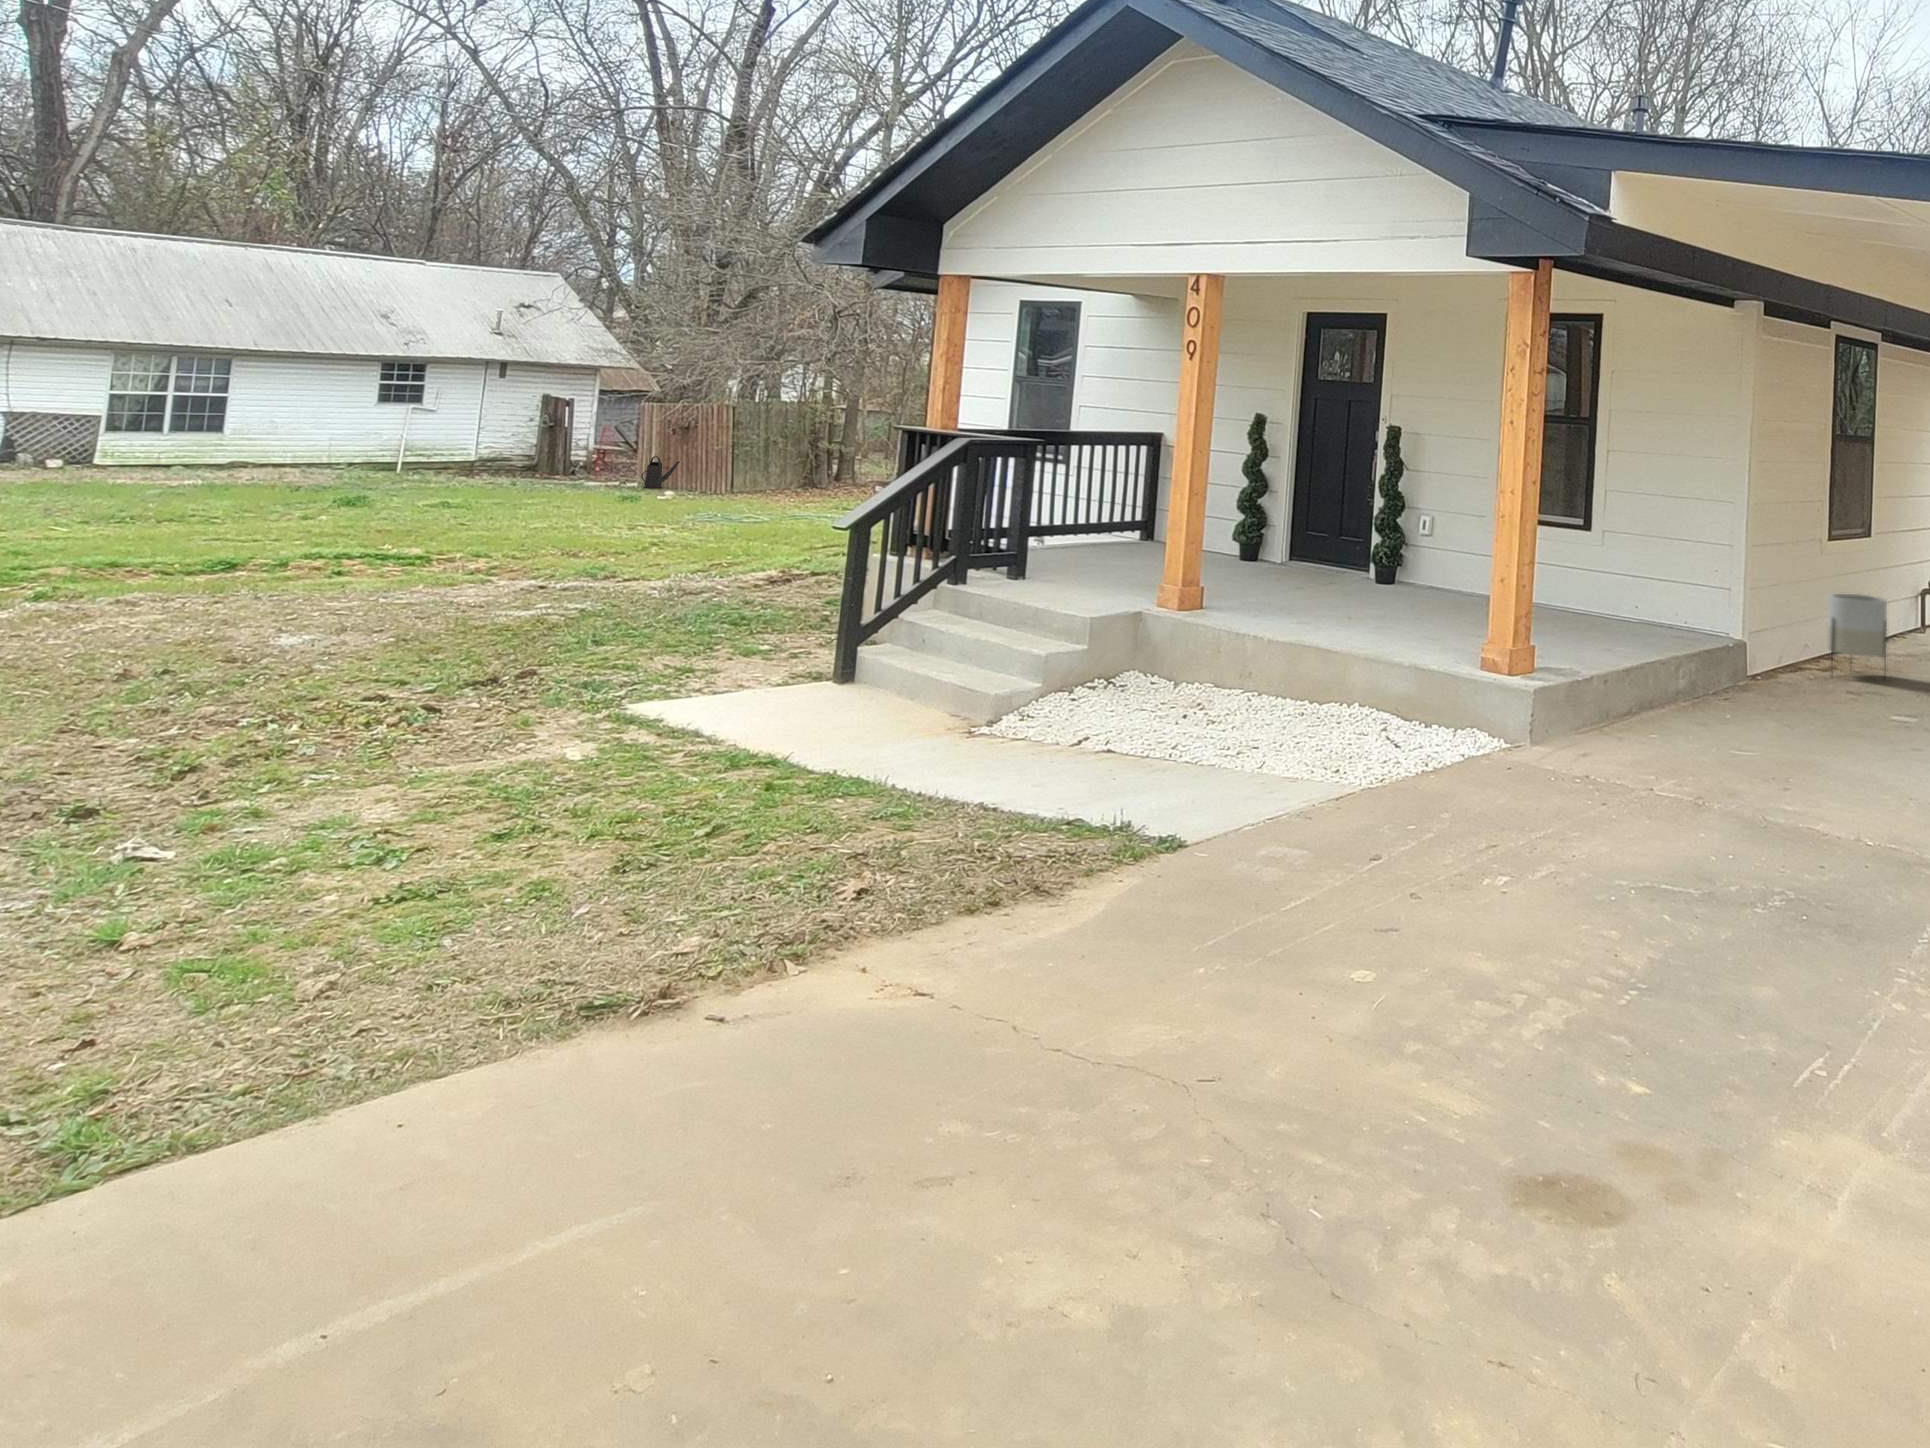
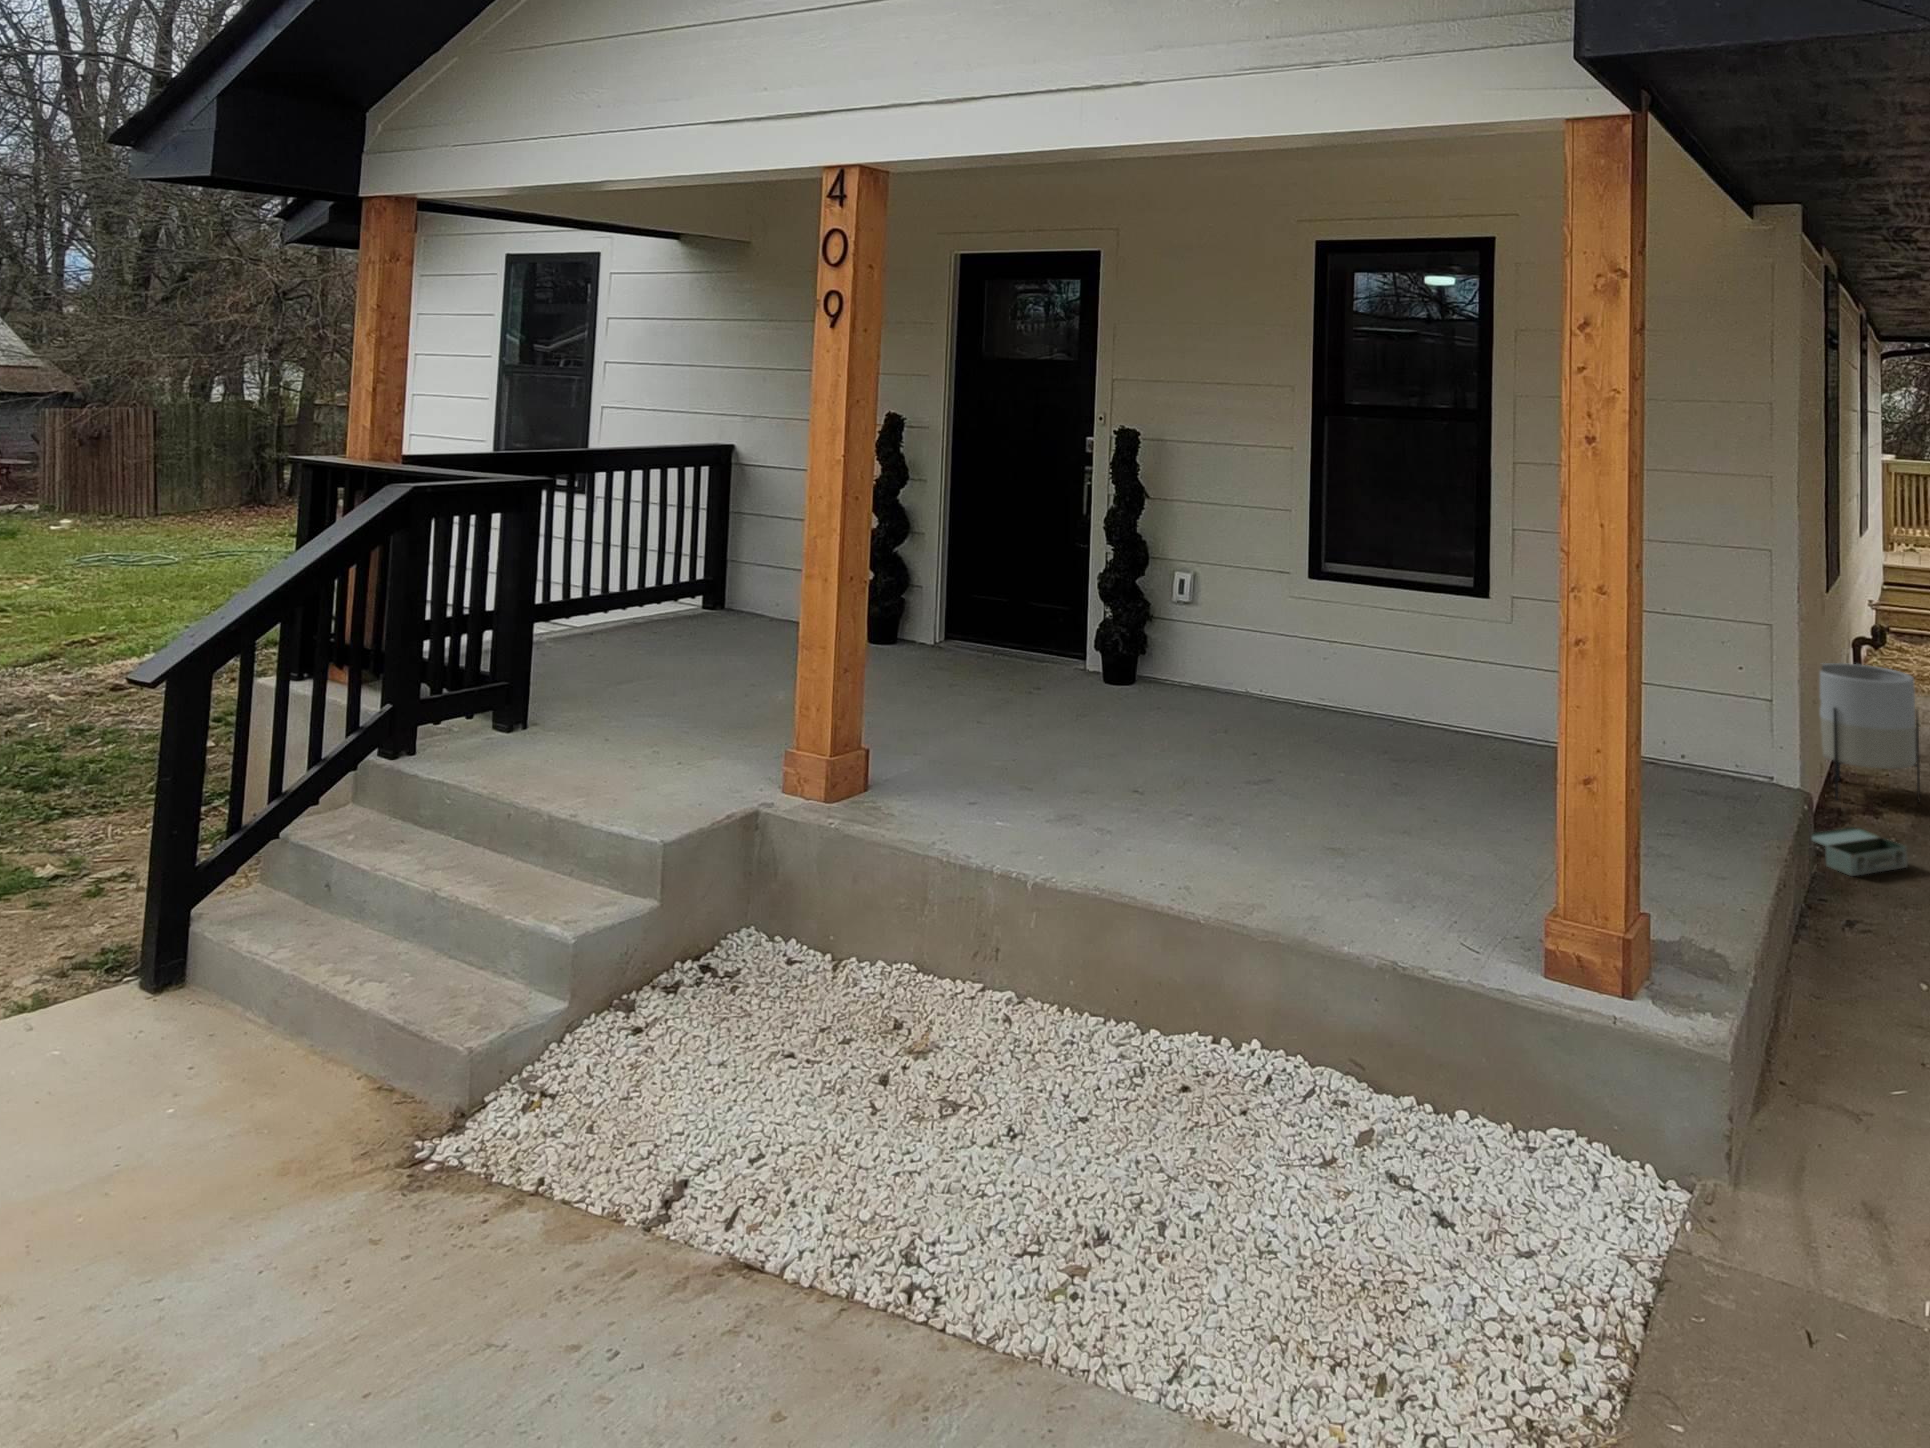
watering can: present [641,456,680,489] -> none [40,472,91,512]
toolbox: none [1763,678,1821,698] -> present [1812,827,1908,876]

